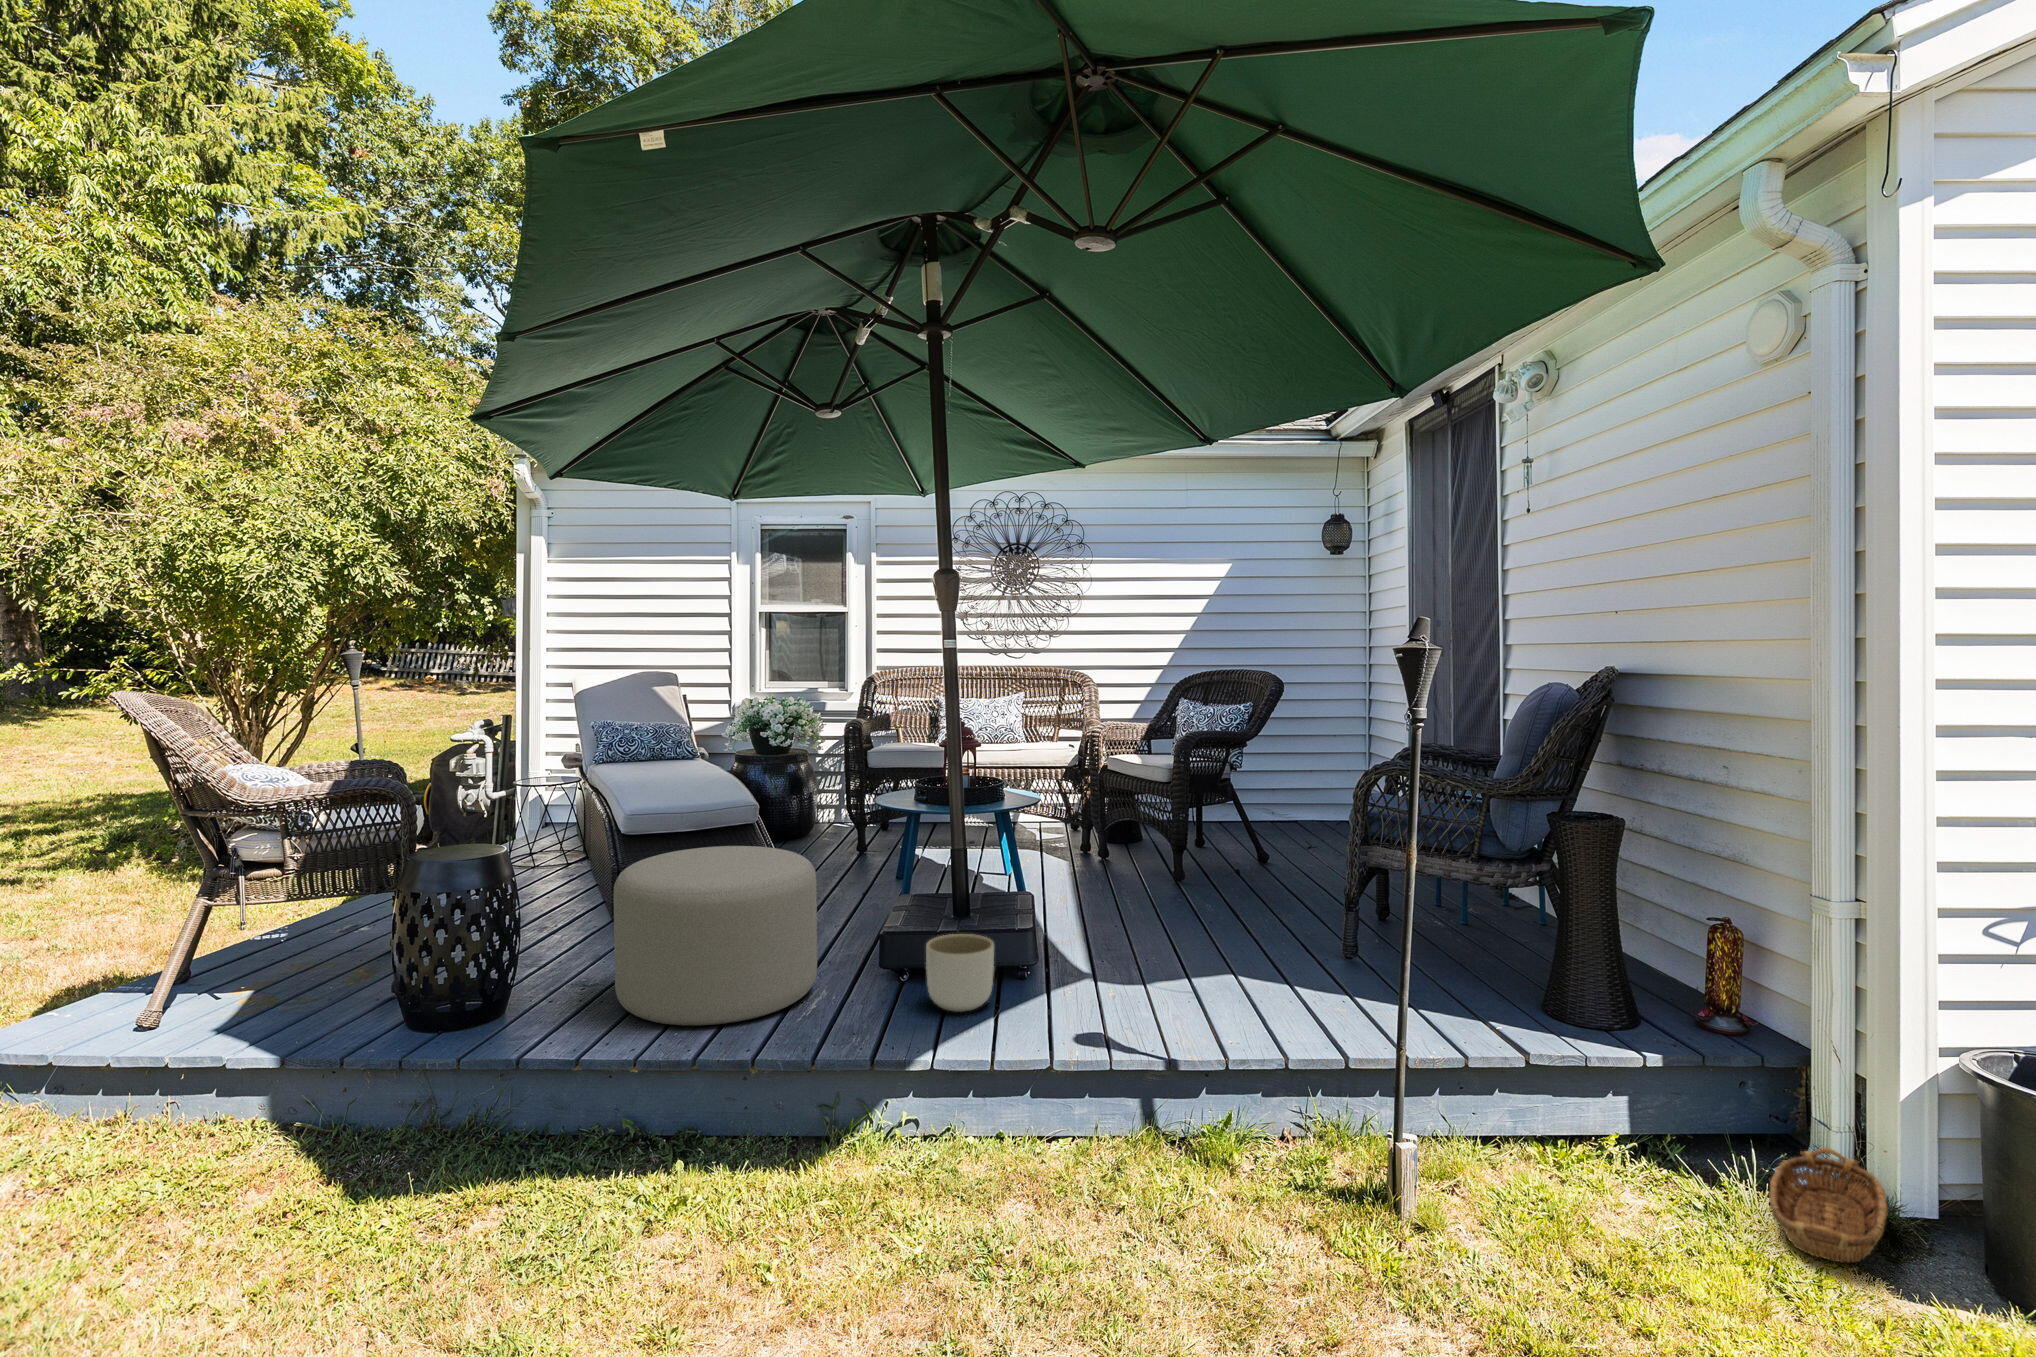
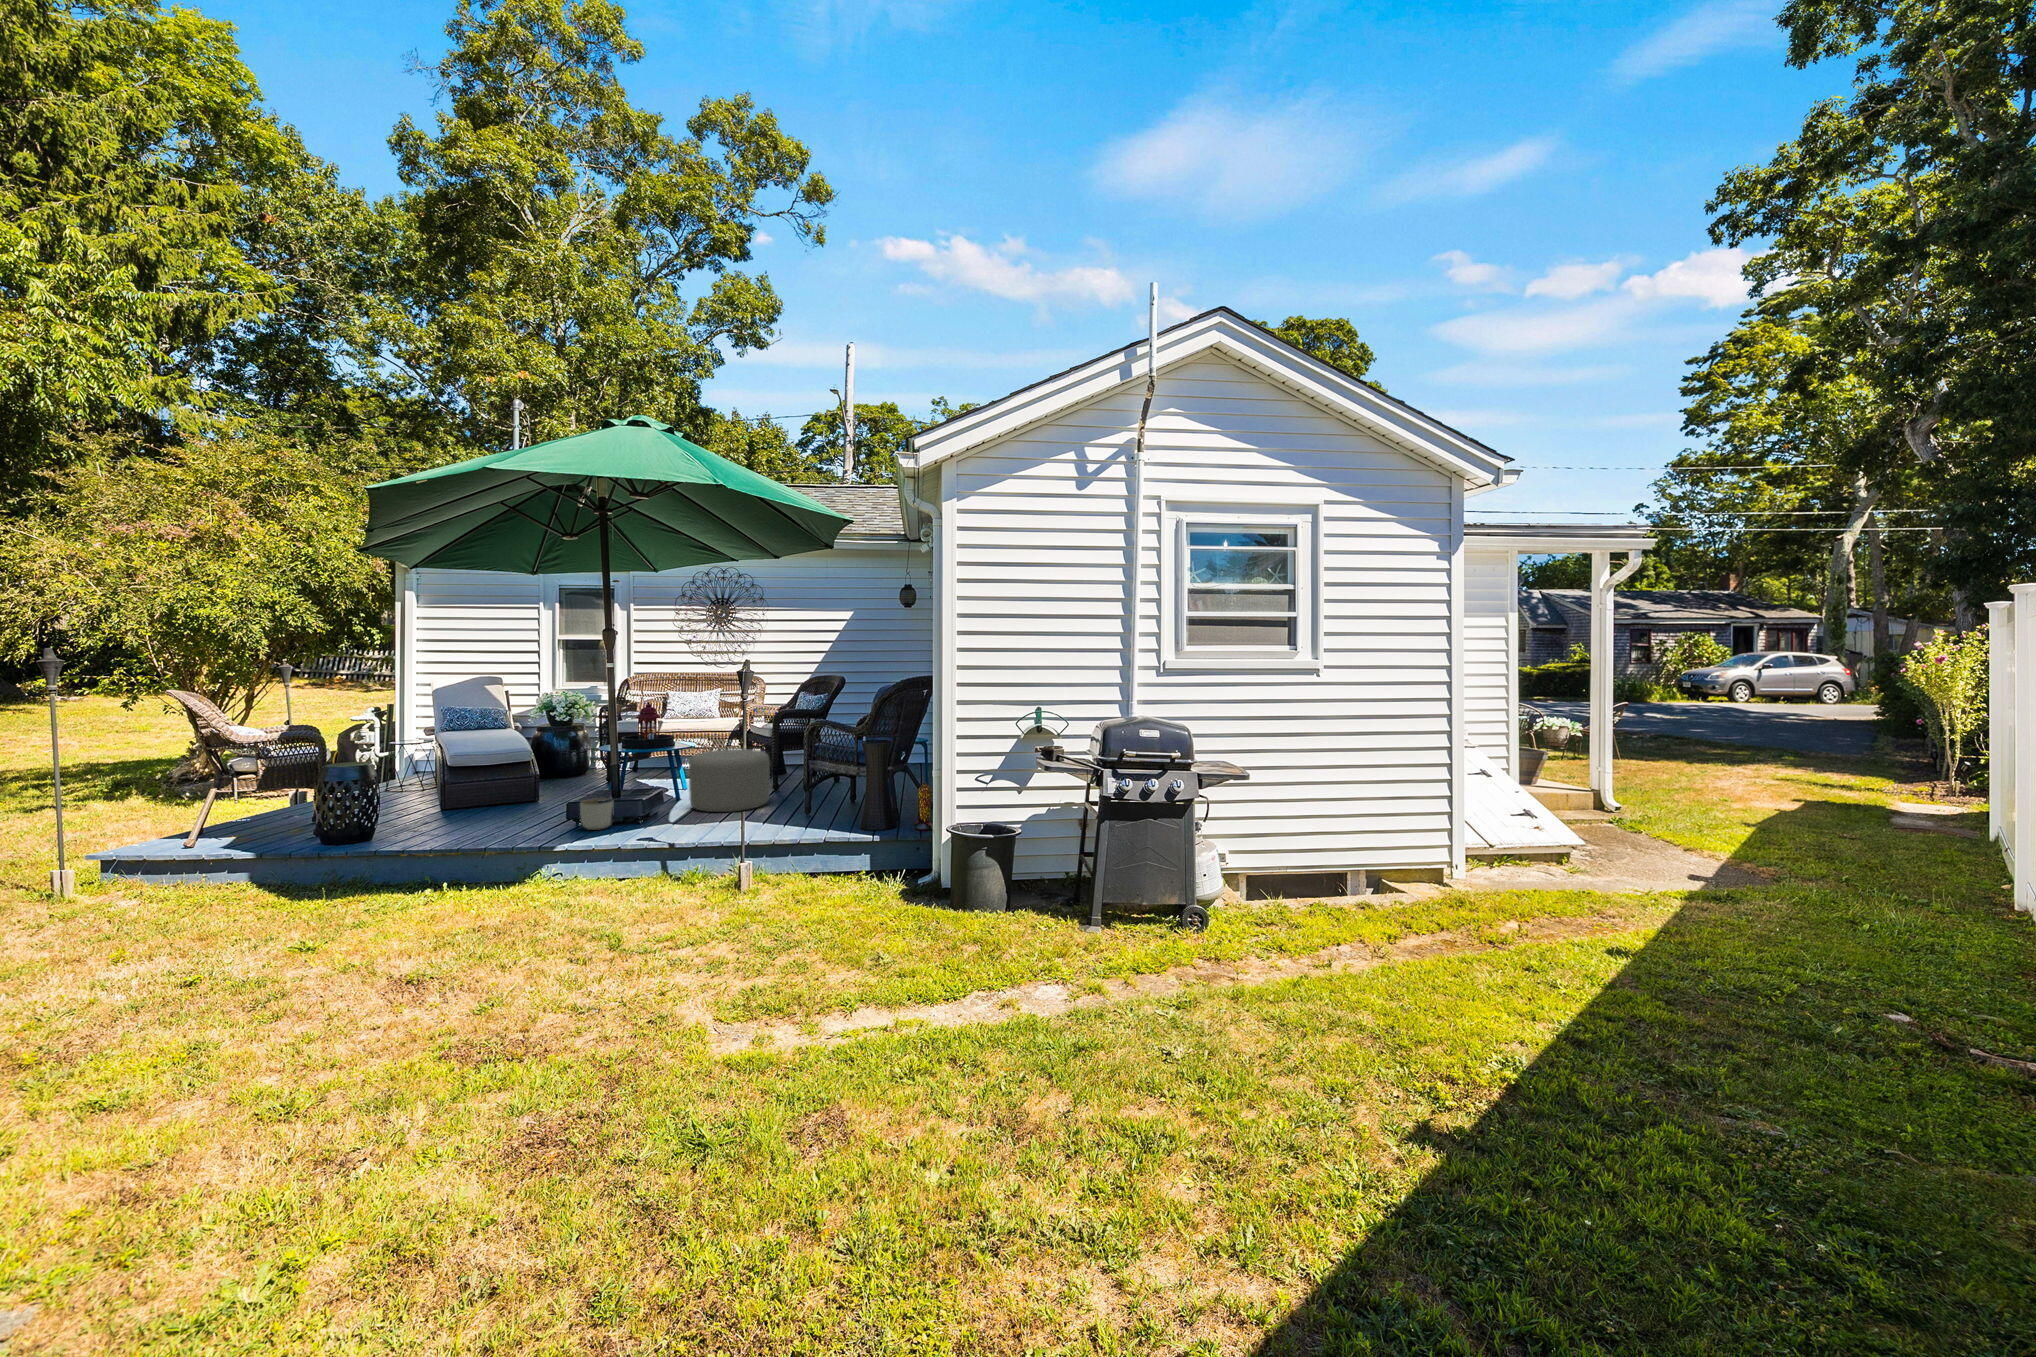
ottoman: present [614,846,817,1026] -> present [689,749,770,812]
basket: present [1769,1148,1889,1263] -> none [856,853,918,890]

